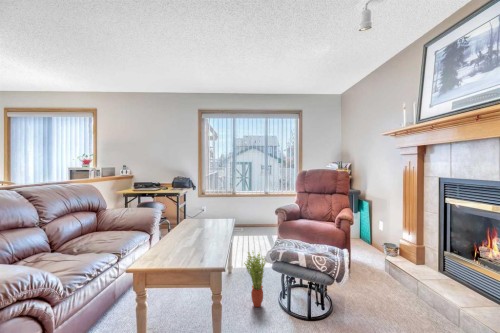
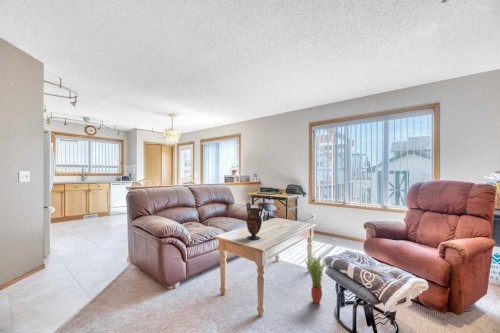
vase: none [163,203,192,256] -> present [246,203,264,240]

